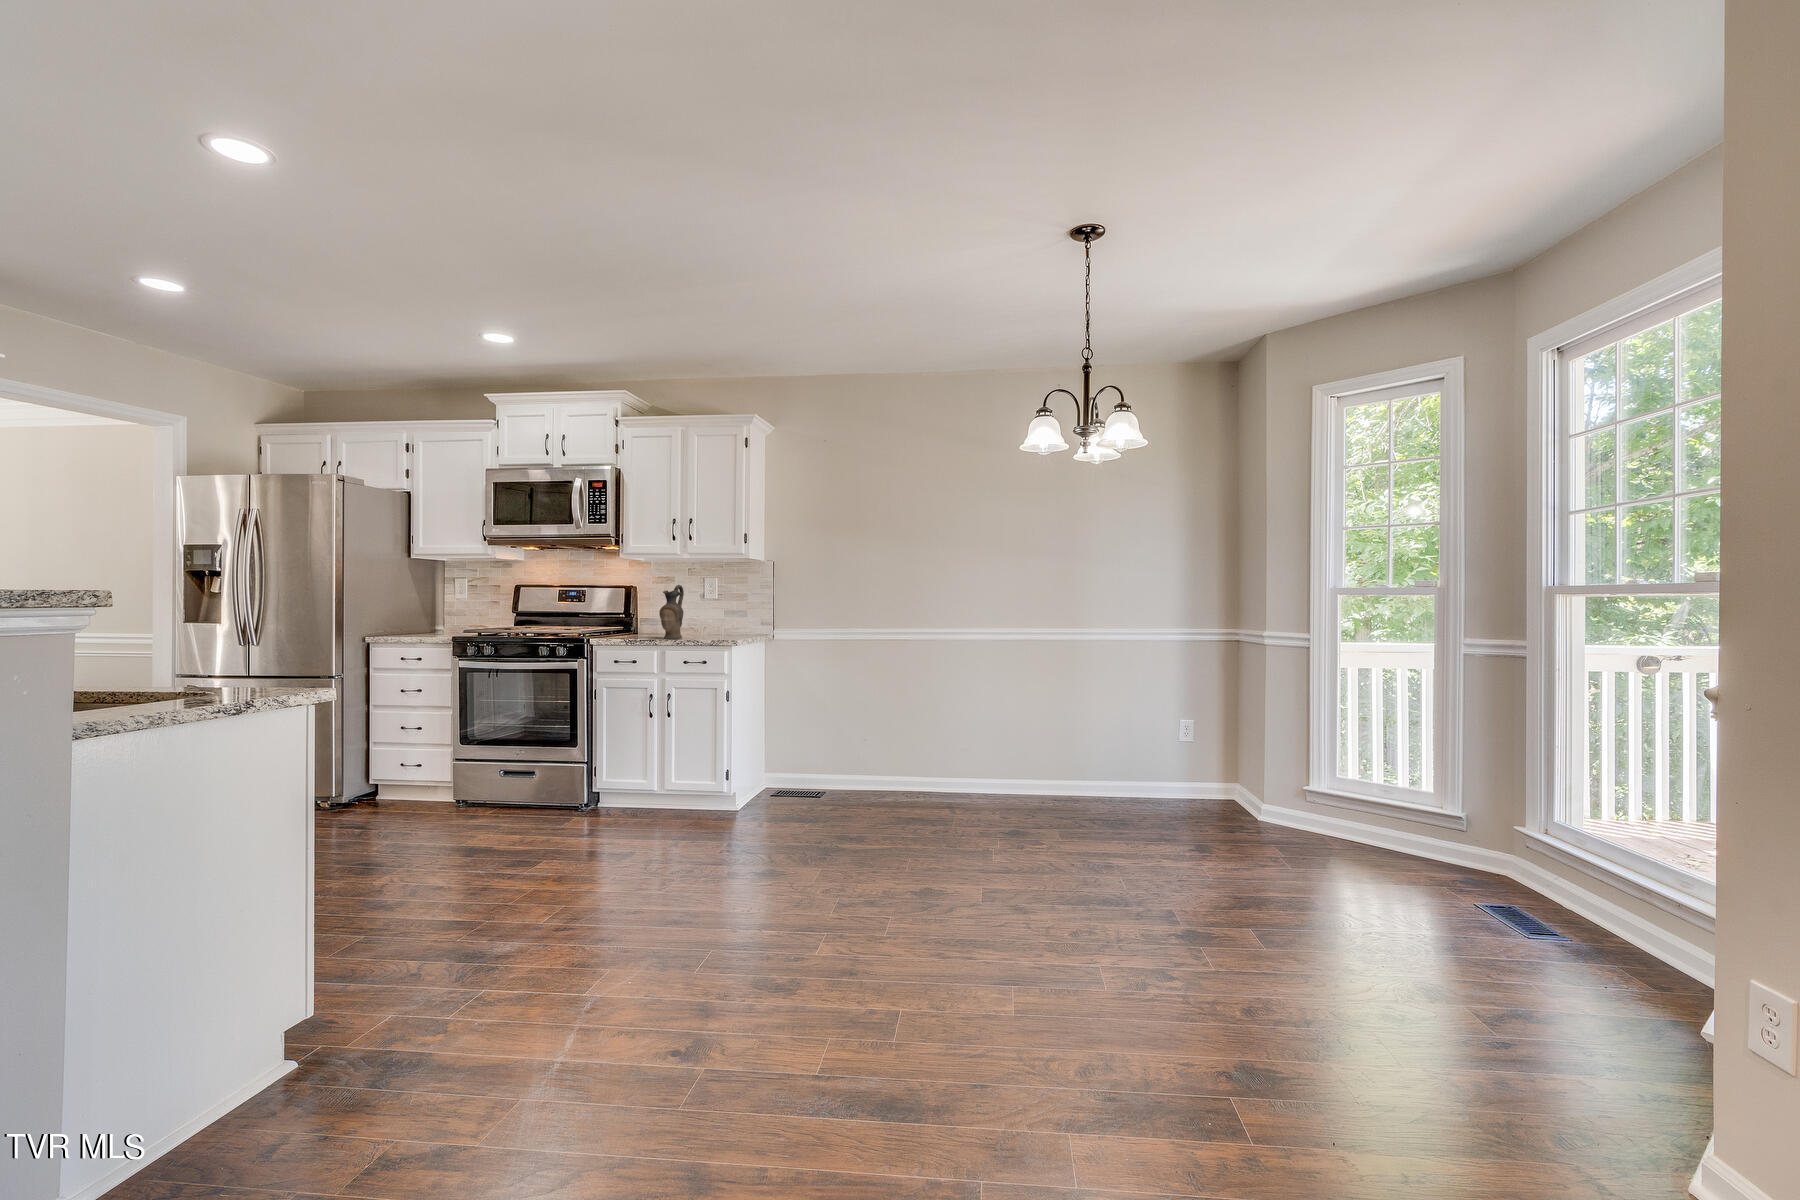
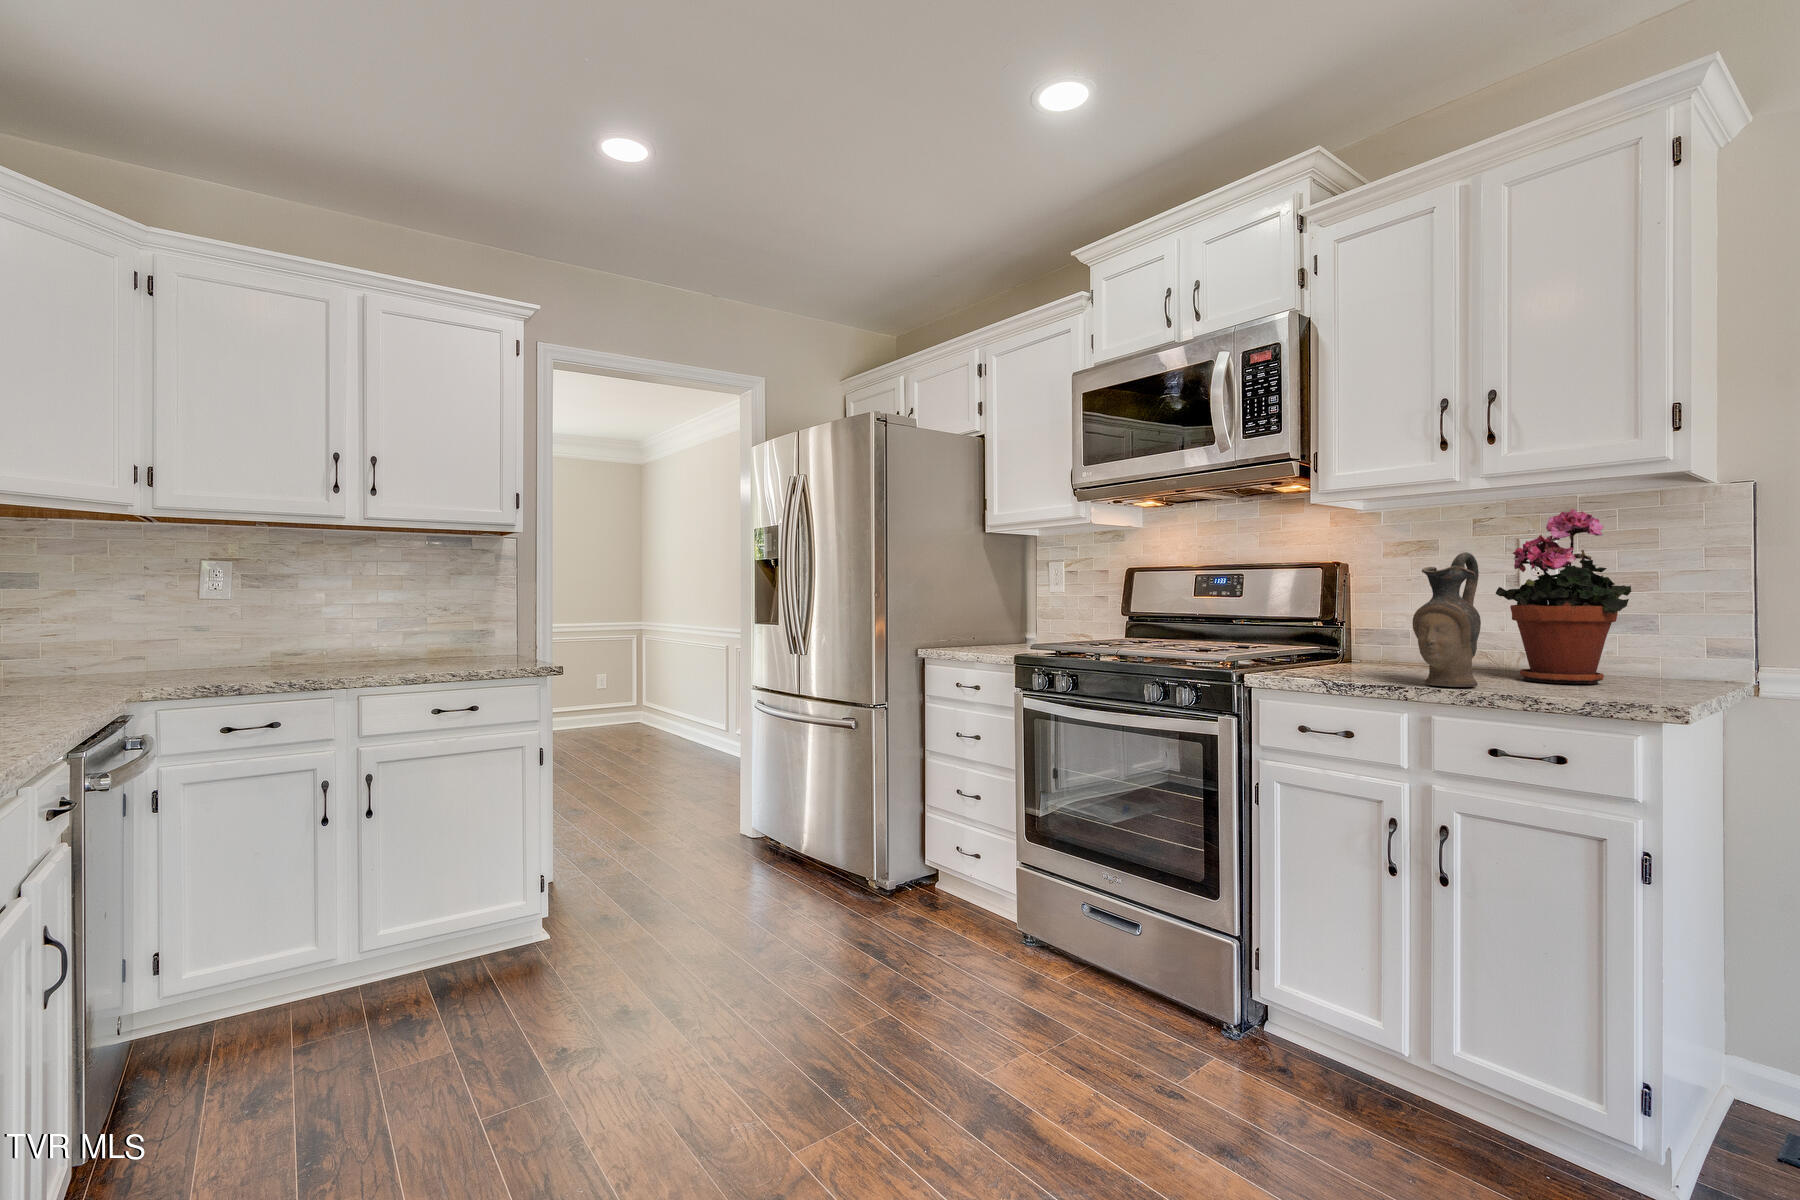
potted plant: none [692,568,735,637] -> present [1496,509,1631,684]

